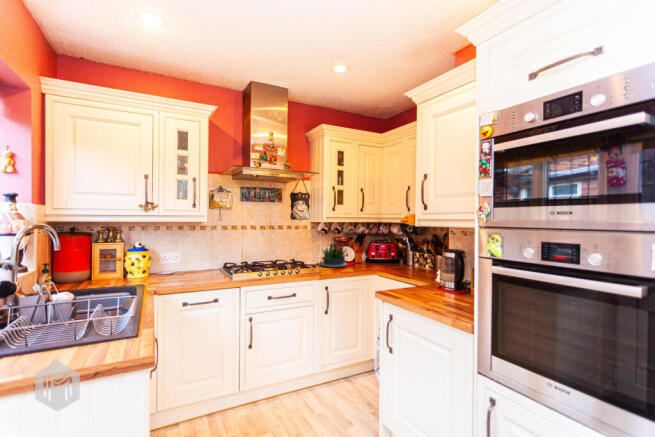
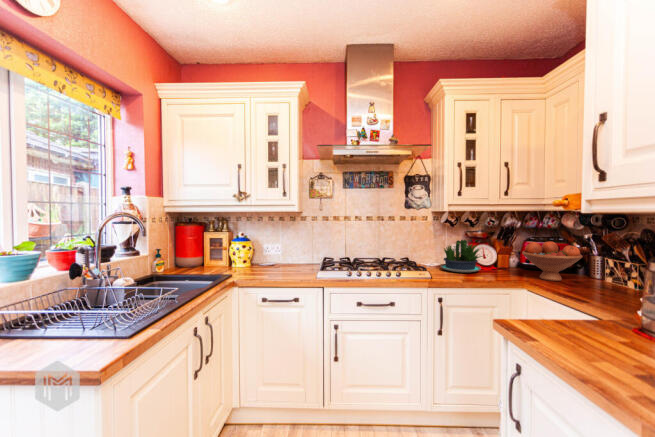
fruit bowl: none [372,243,406,268] -> present [522,241,583,281]

